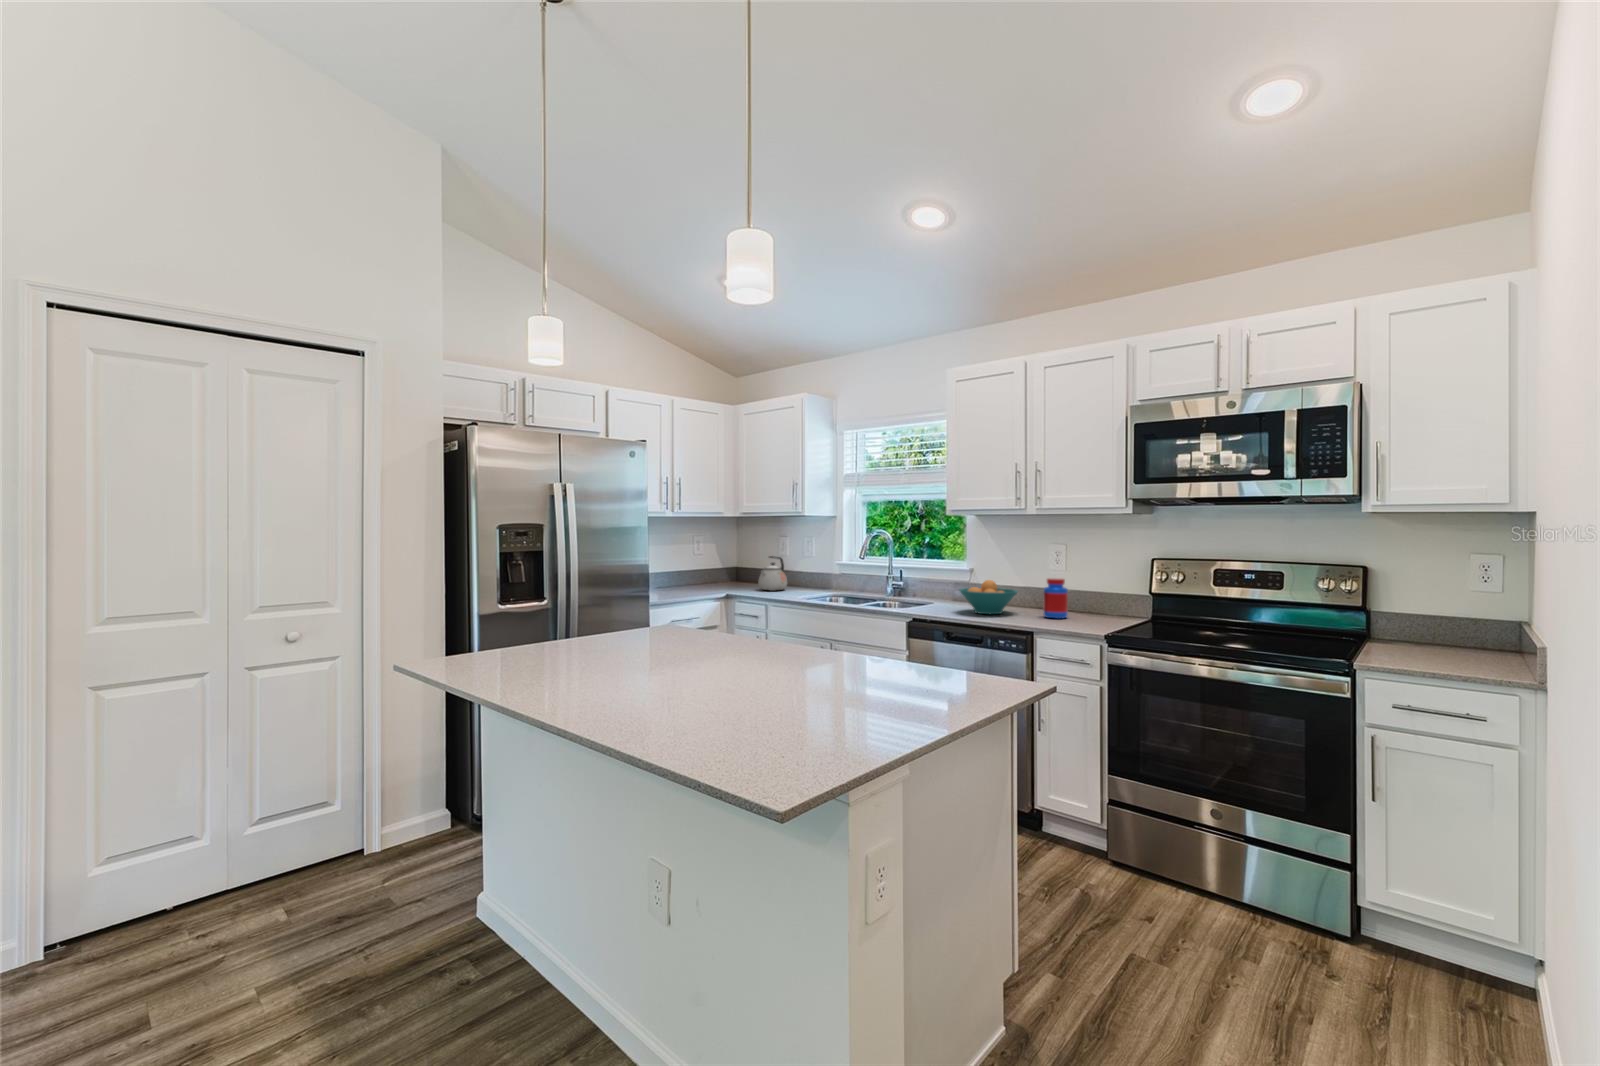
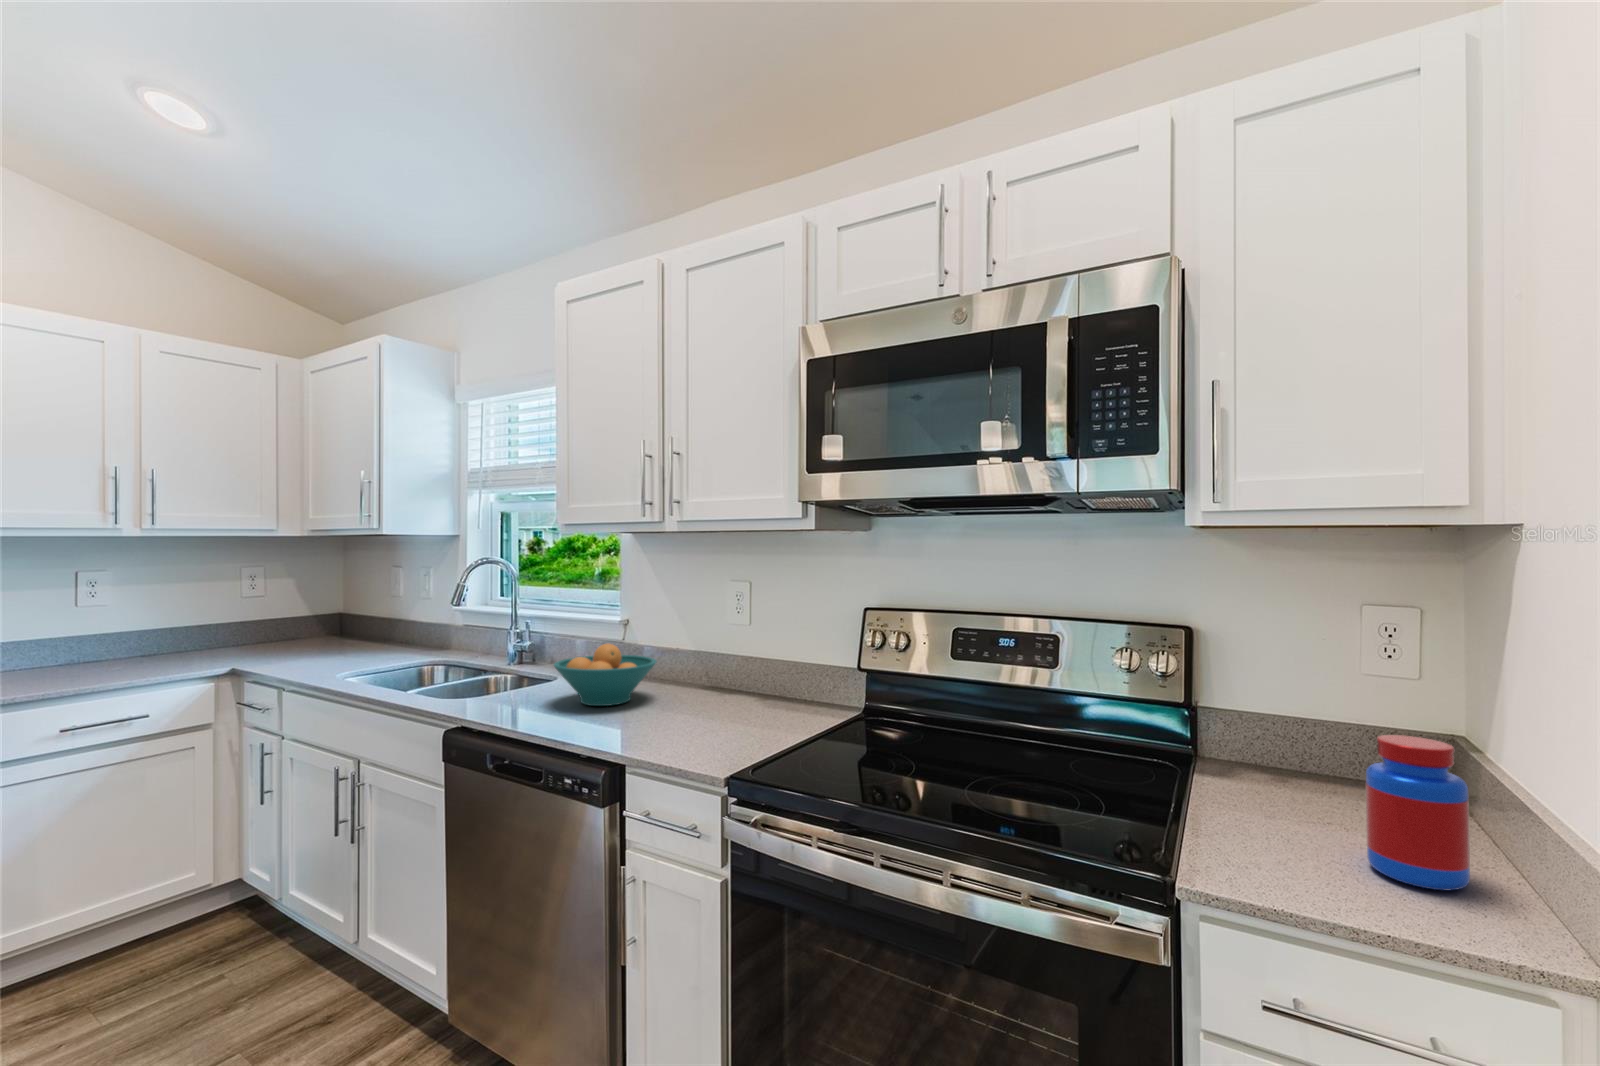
kettle: present [758,556,787,591] -> none [330,597,383,651]
jar: present [1043,578,1068,618] -> present [1366,735,1470,890]

